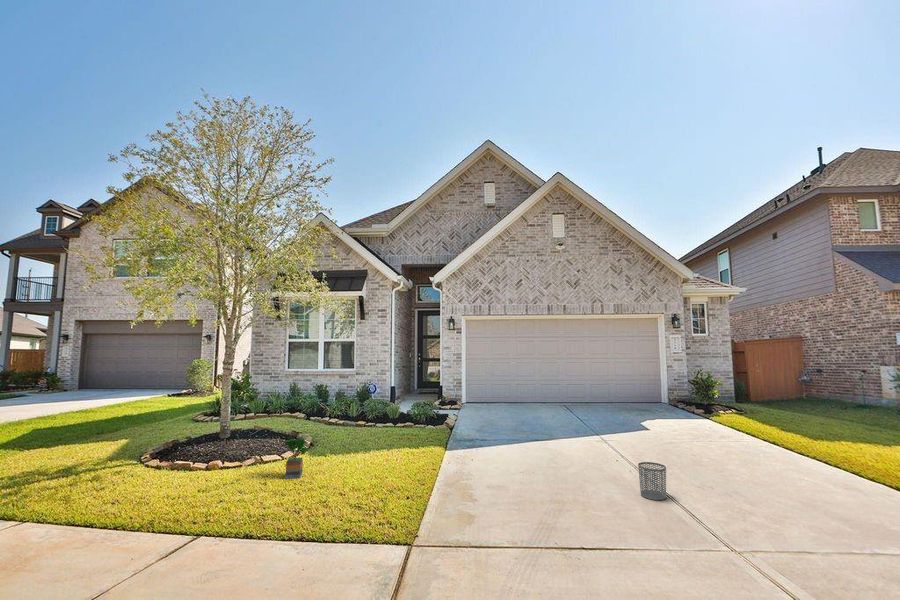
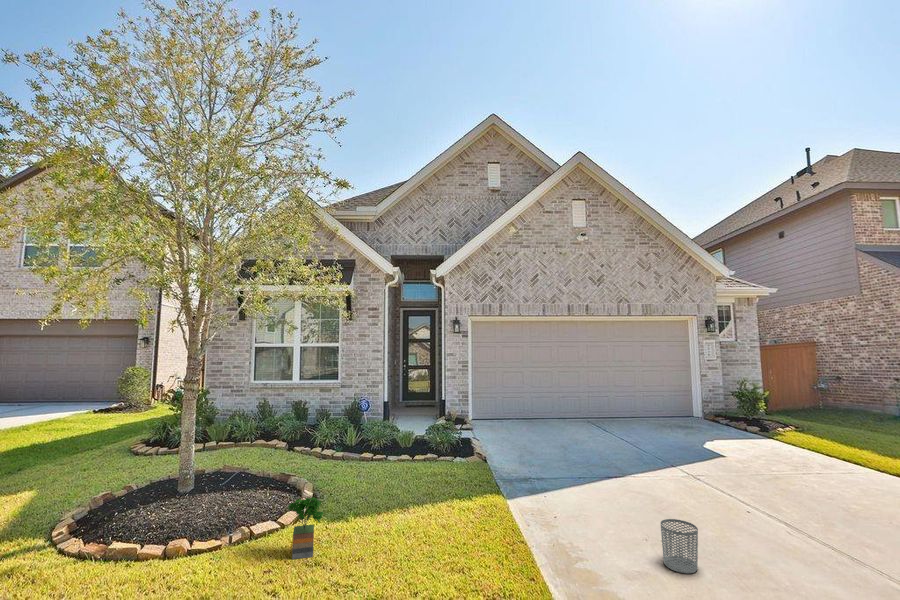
waste bin: present [638,462,666,500] -> present [661,519,698,573]

